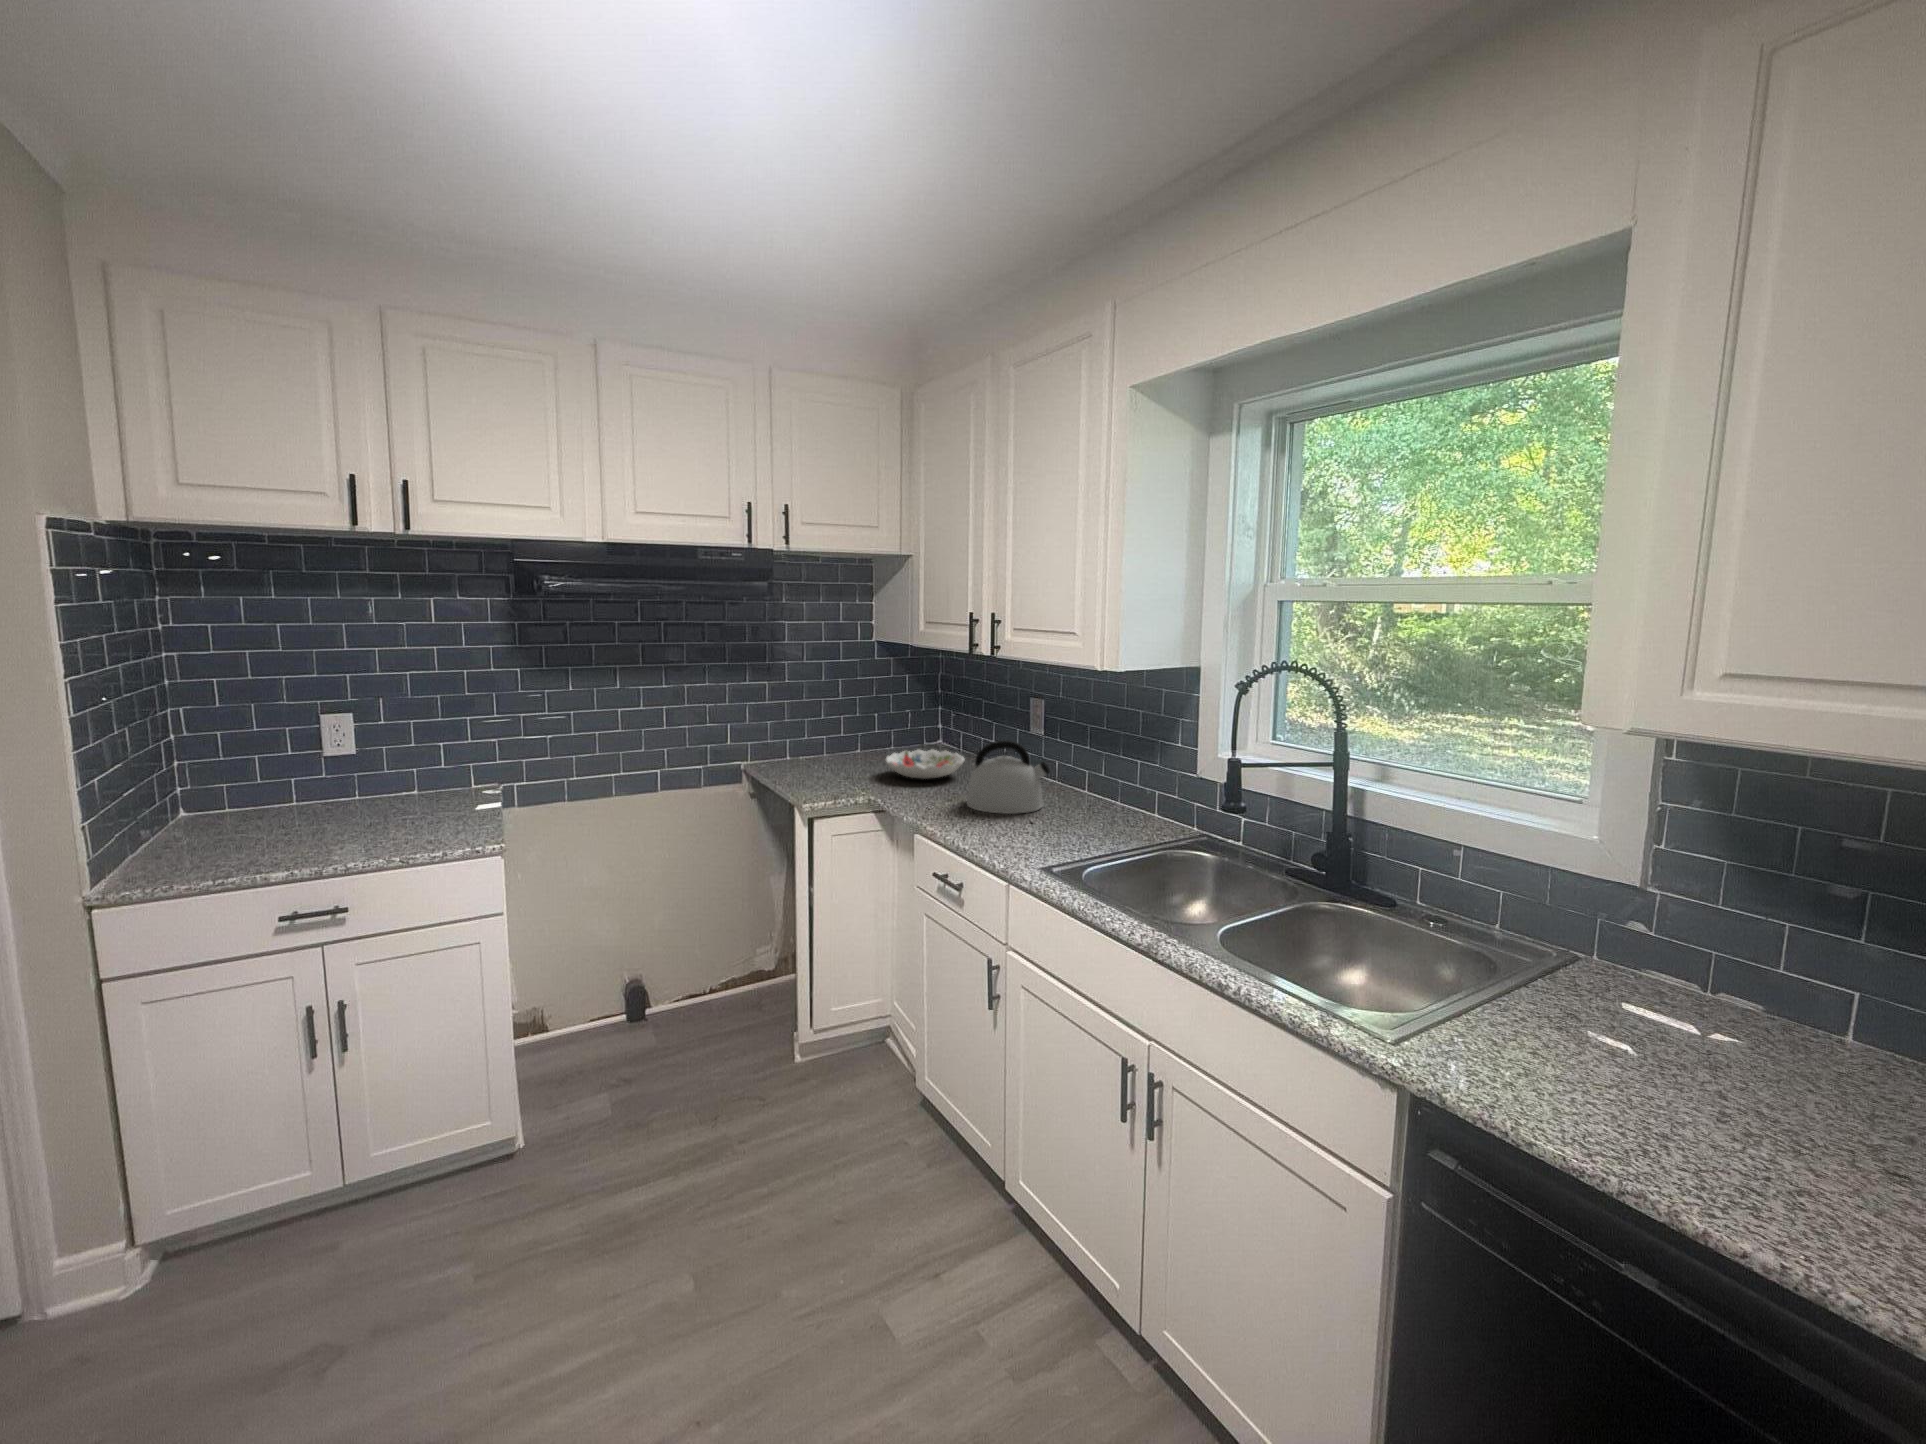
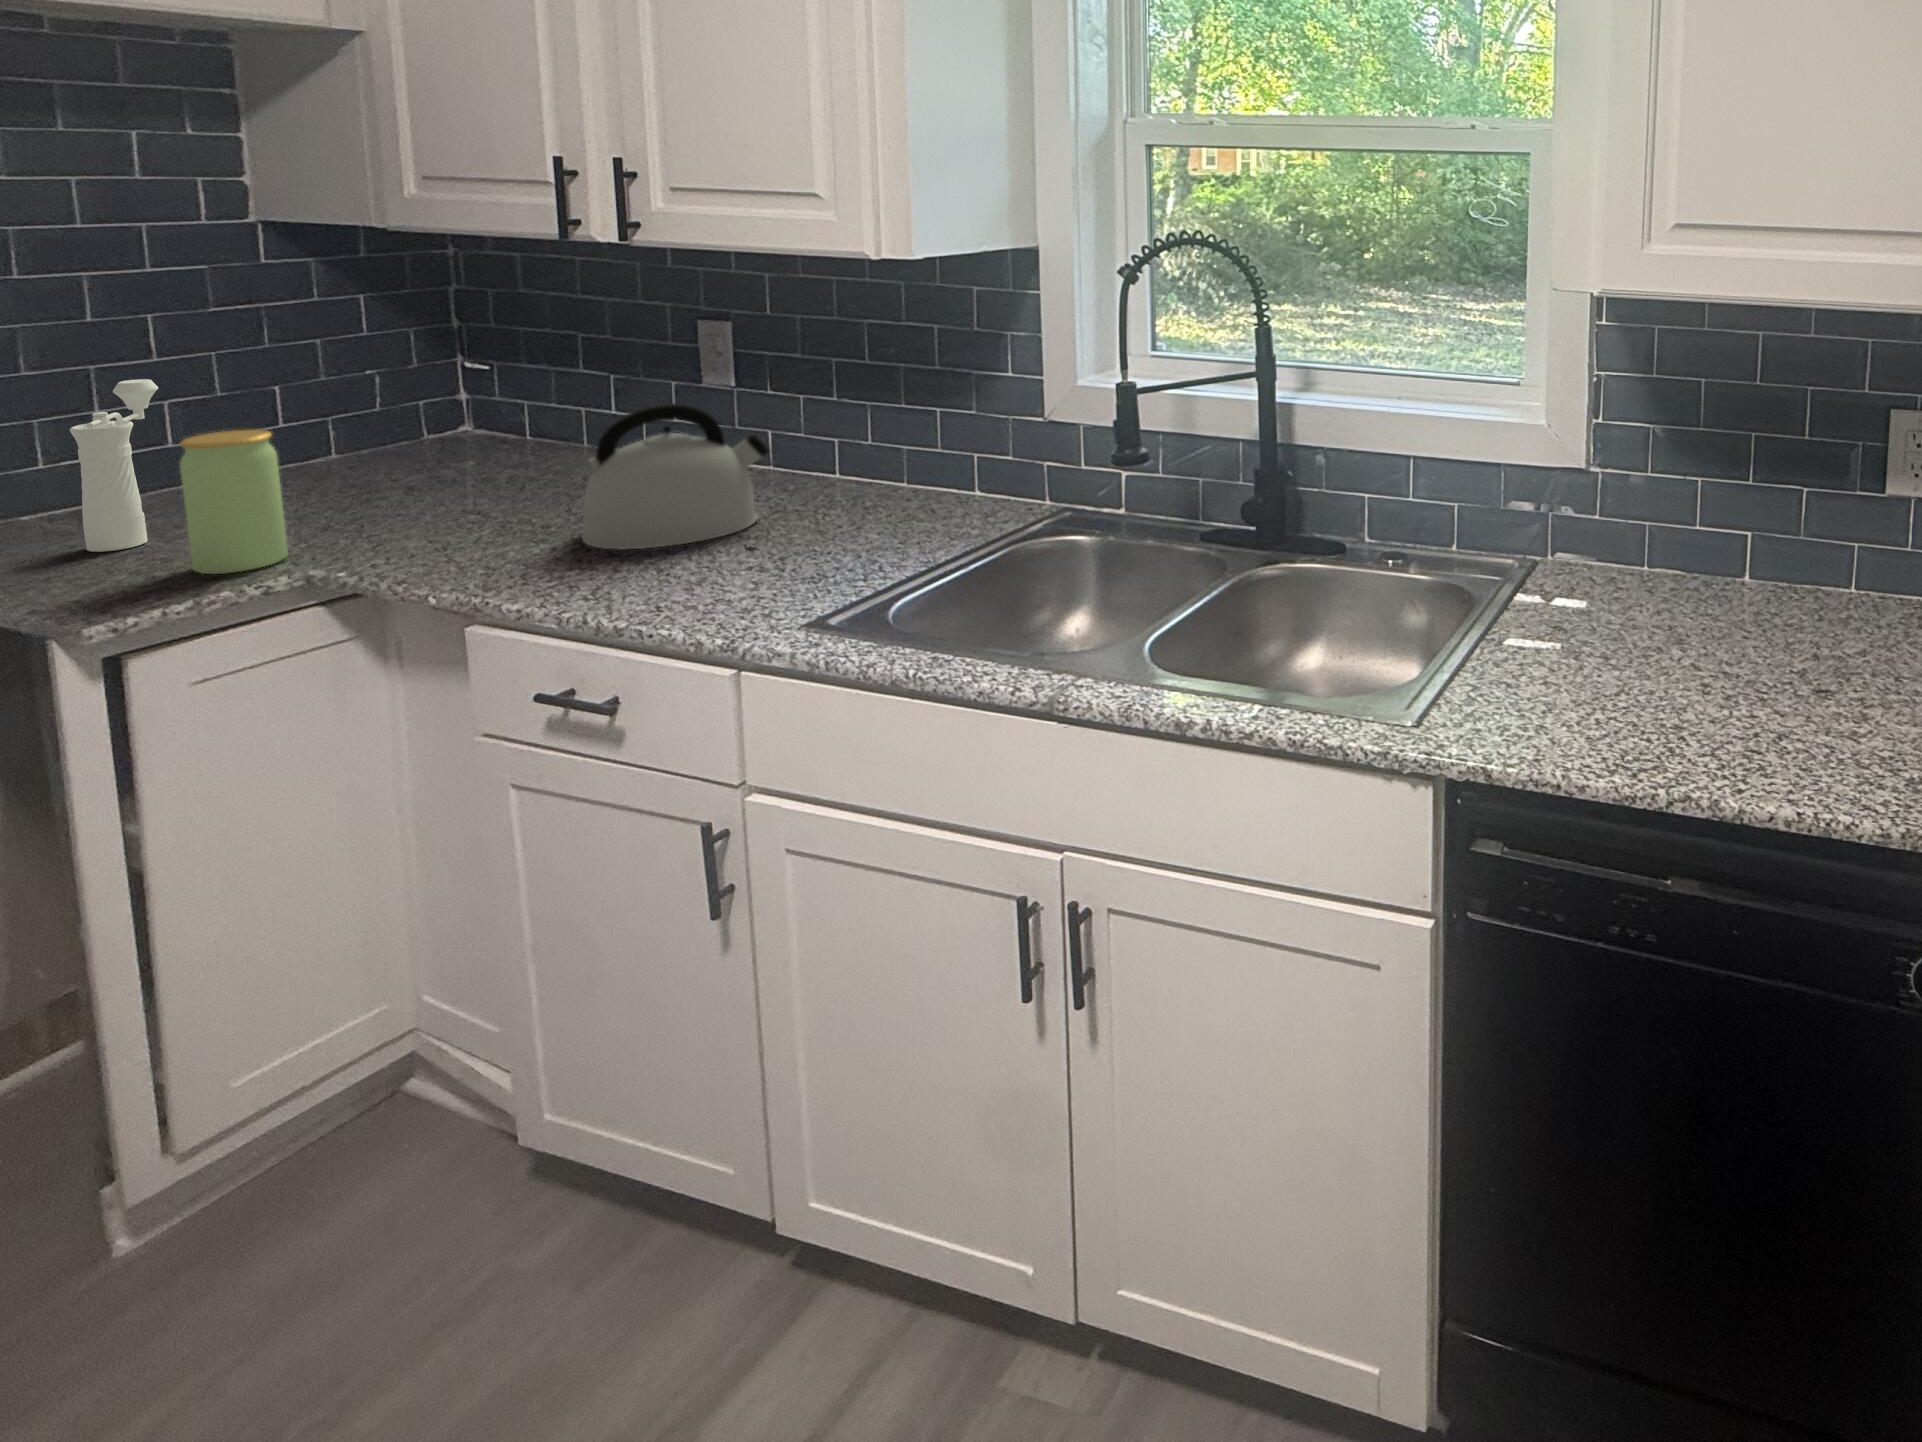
pepper mill: none [813,708,841,776] -> present [70,379,158,552]
jar: none [838,732,867,793] -> present [180,430,288,574]
decorative bowl: present [886,750,964,779] -> none [323,442,548,512]

